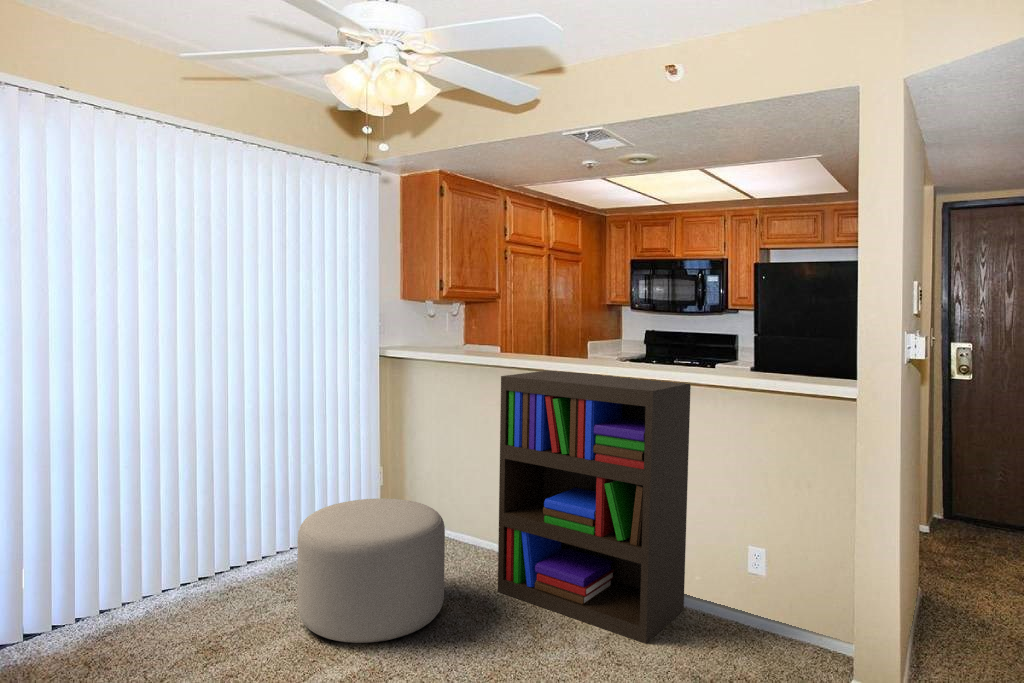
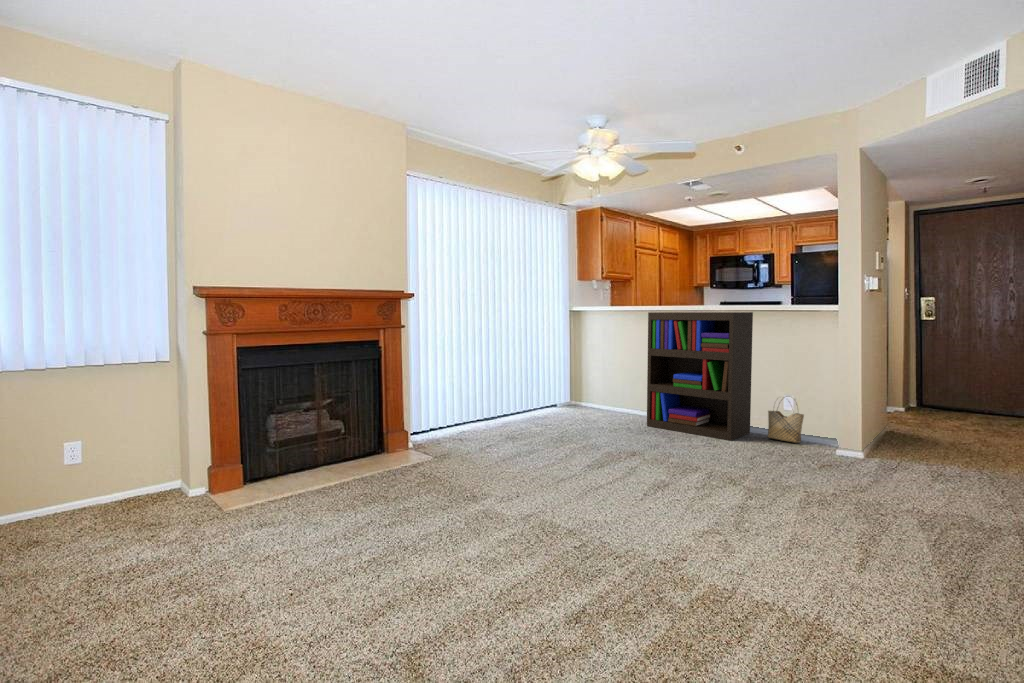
ottoman: present [298,498,445,643] -> none [550,378,622,436]
woven basket: none [715,549,783,649] -> present [768,397,804,443]

